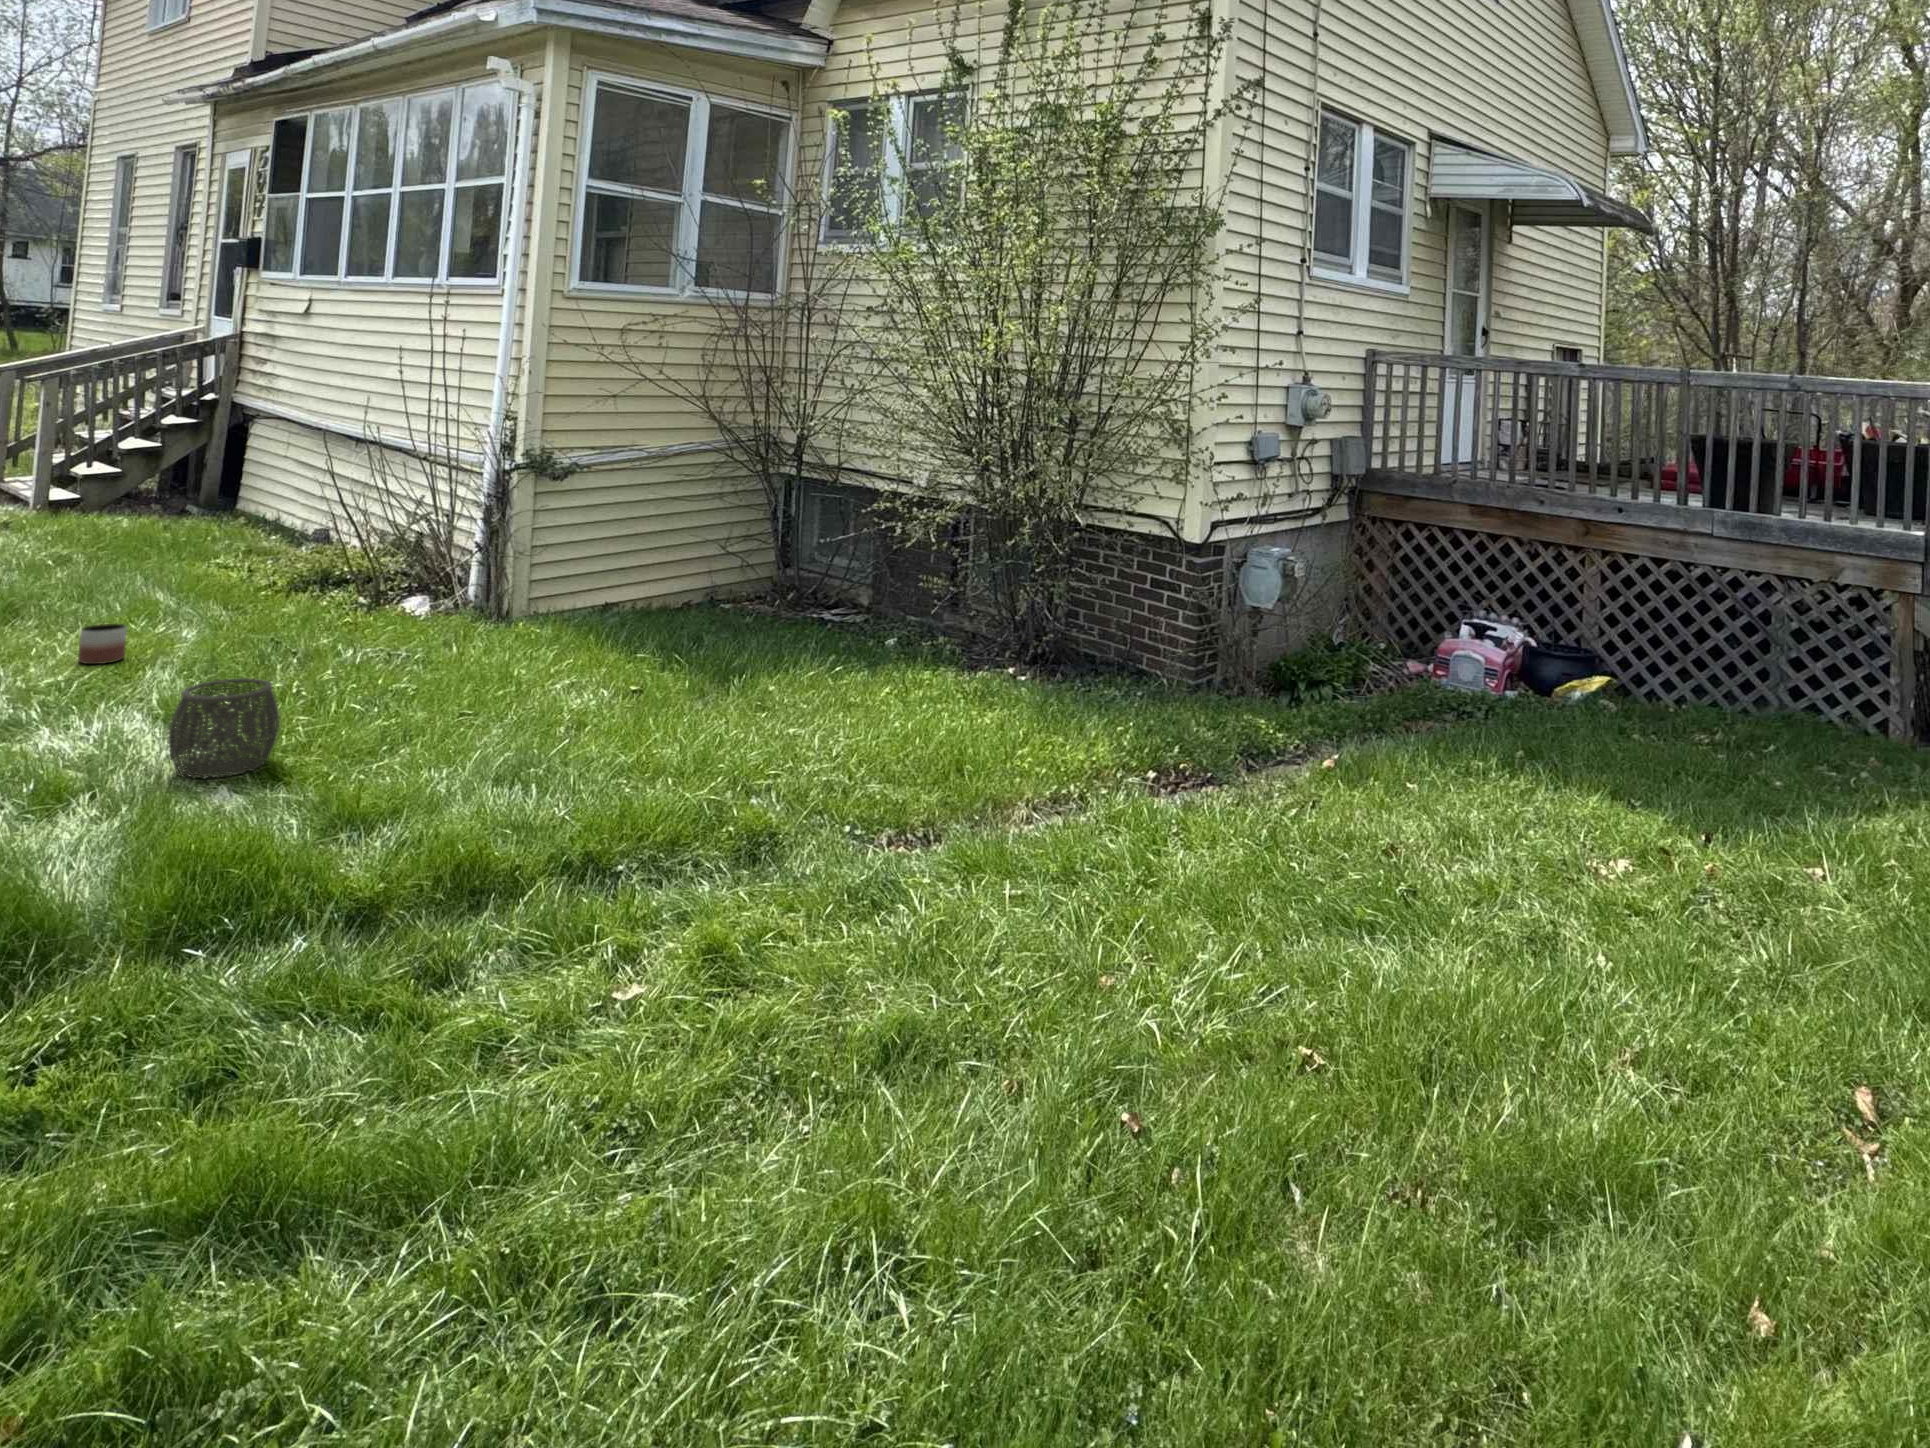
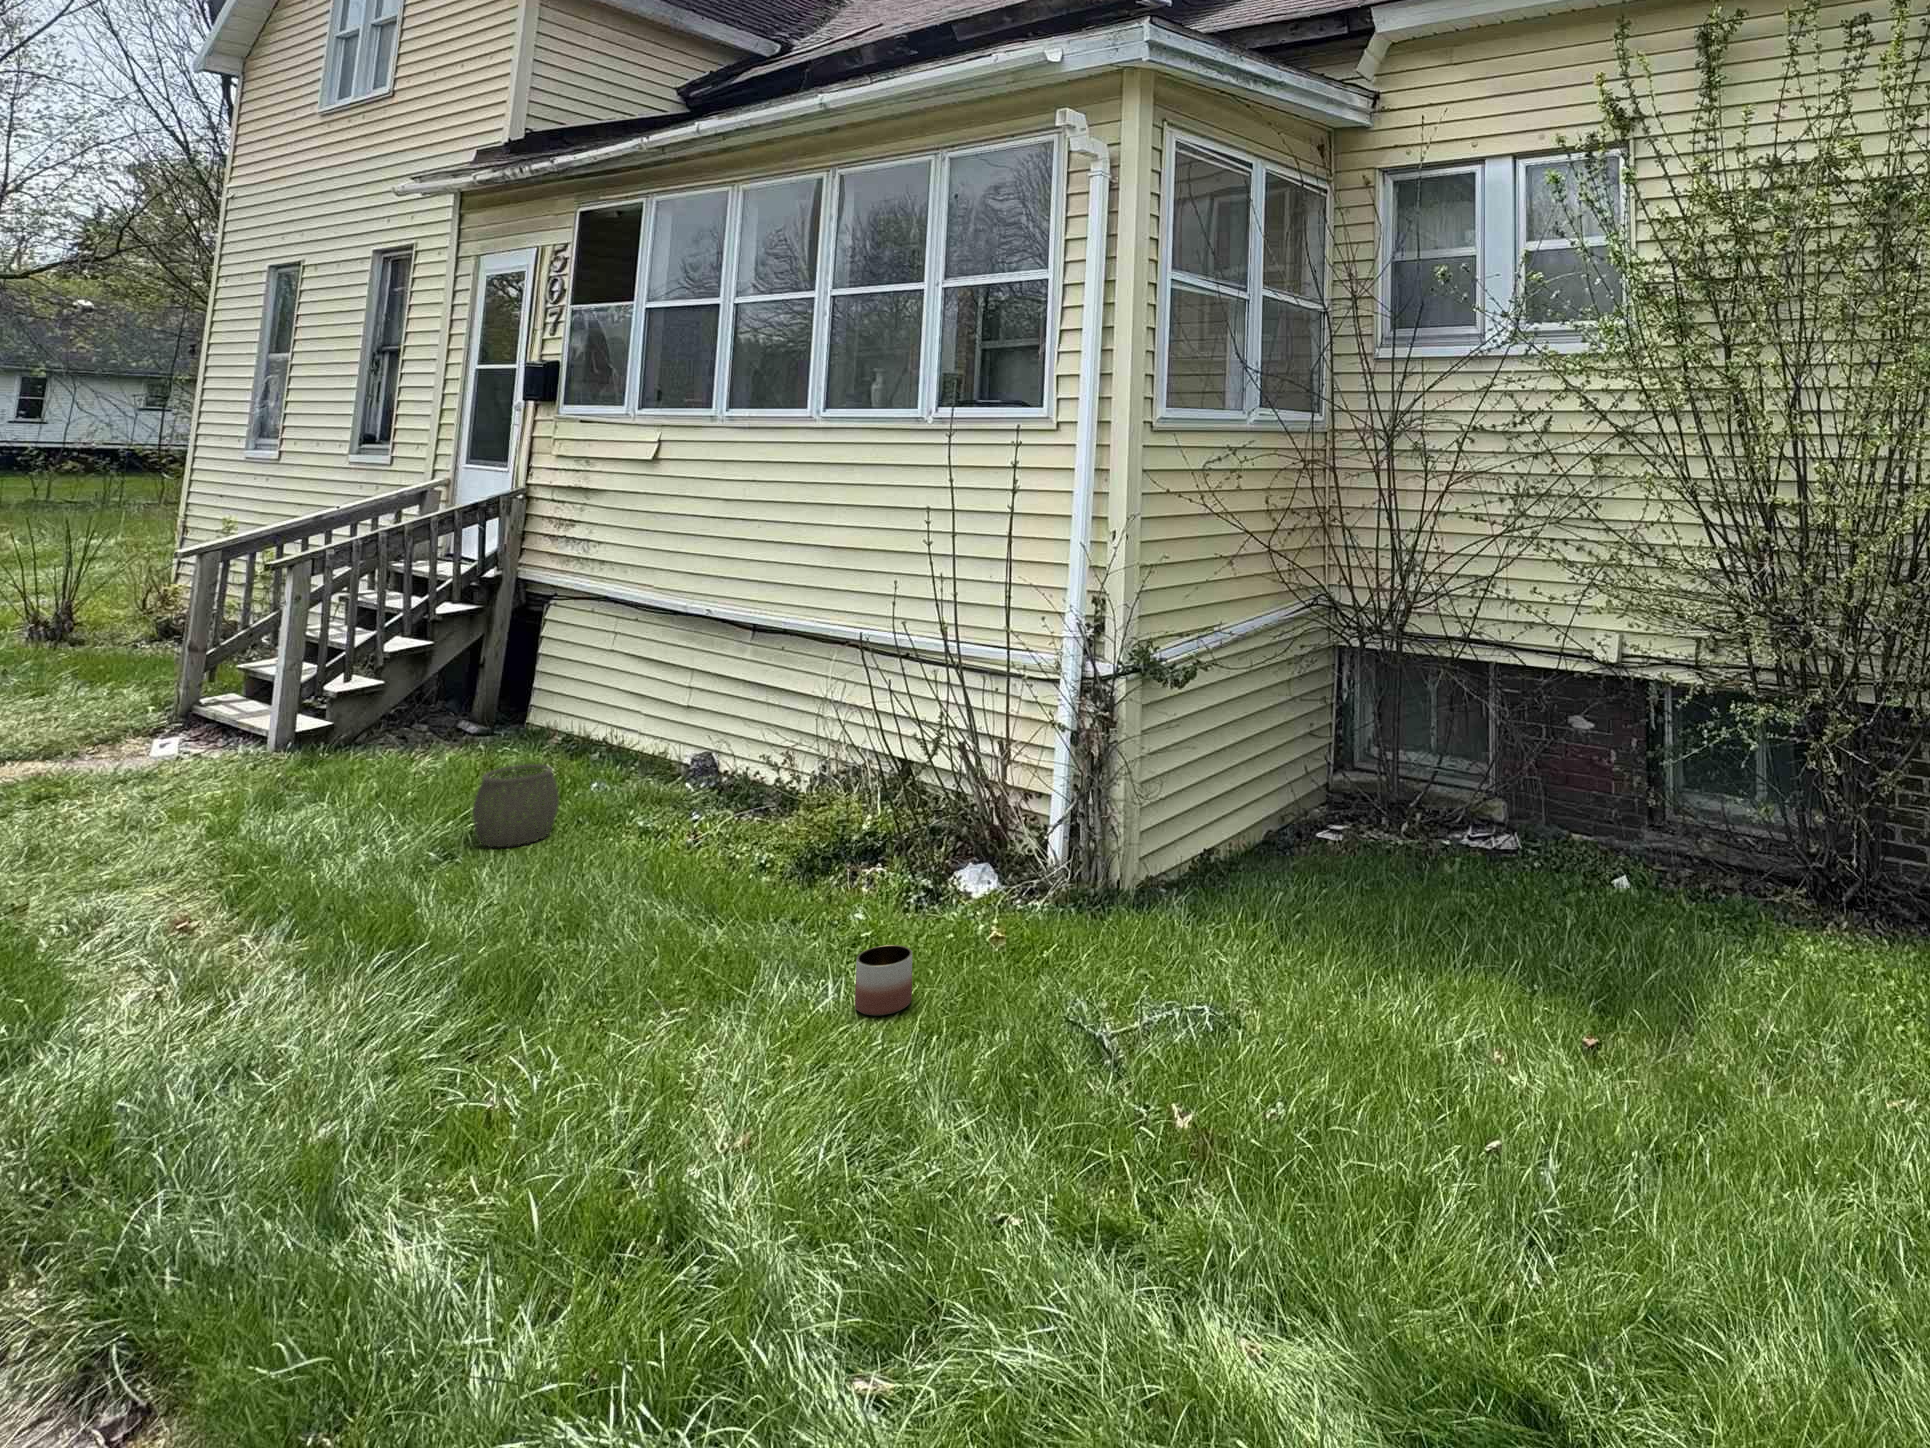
woven basket: present [168,678,280,779] -> present [472,764,559,847]

